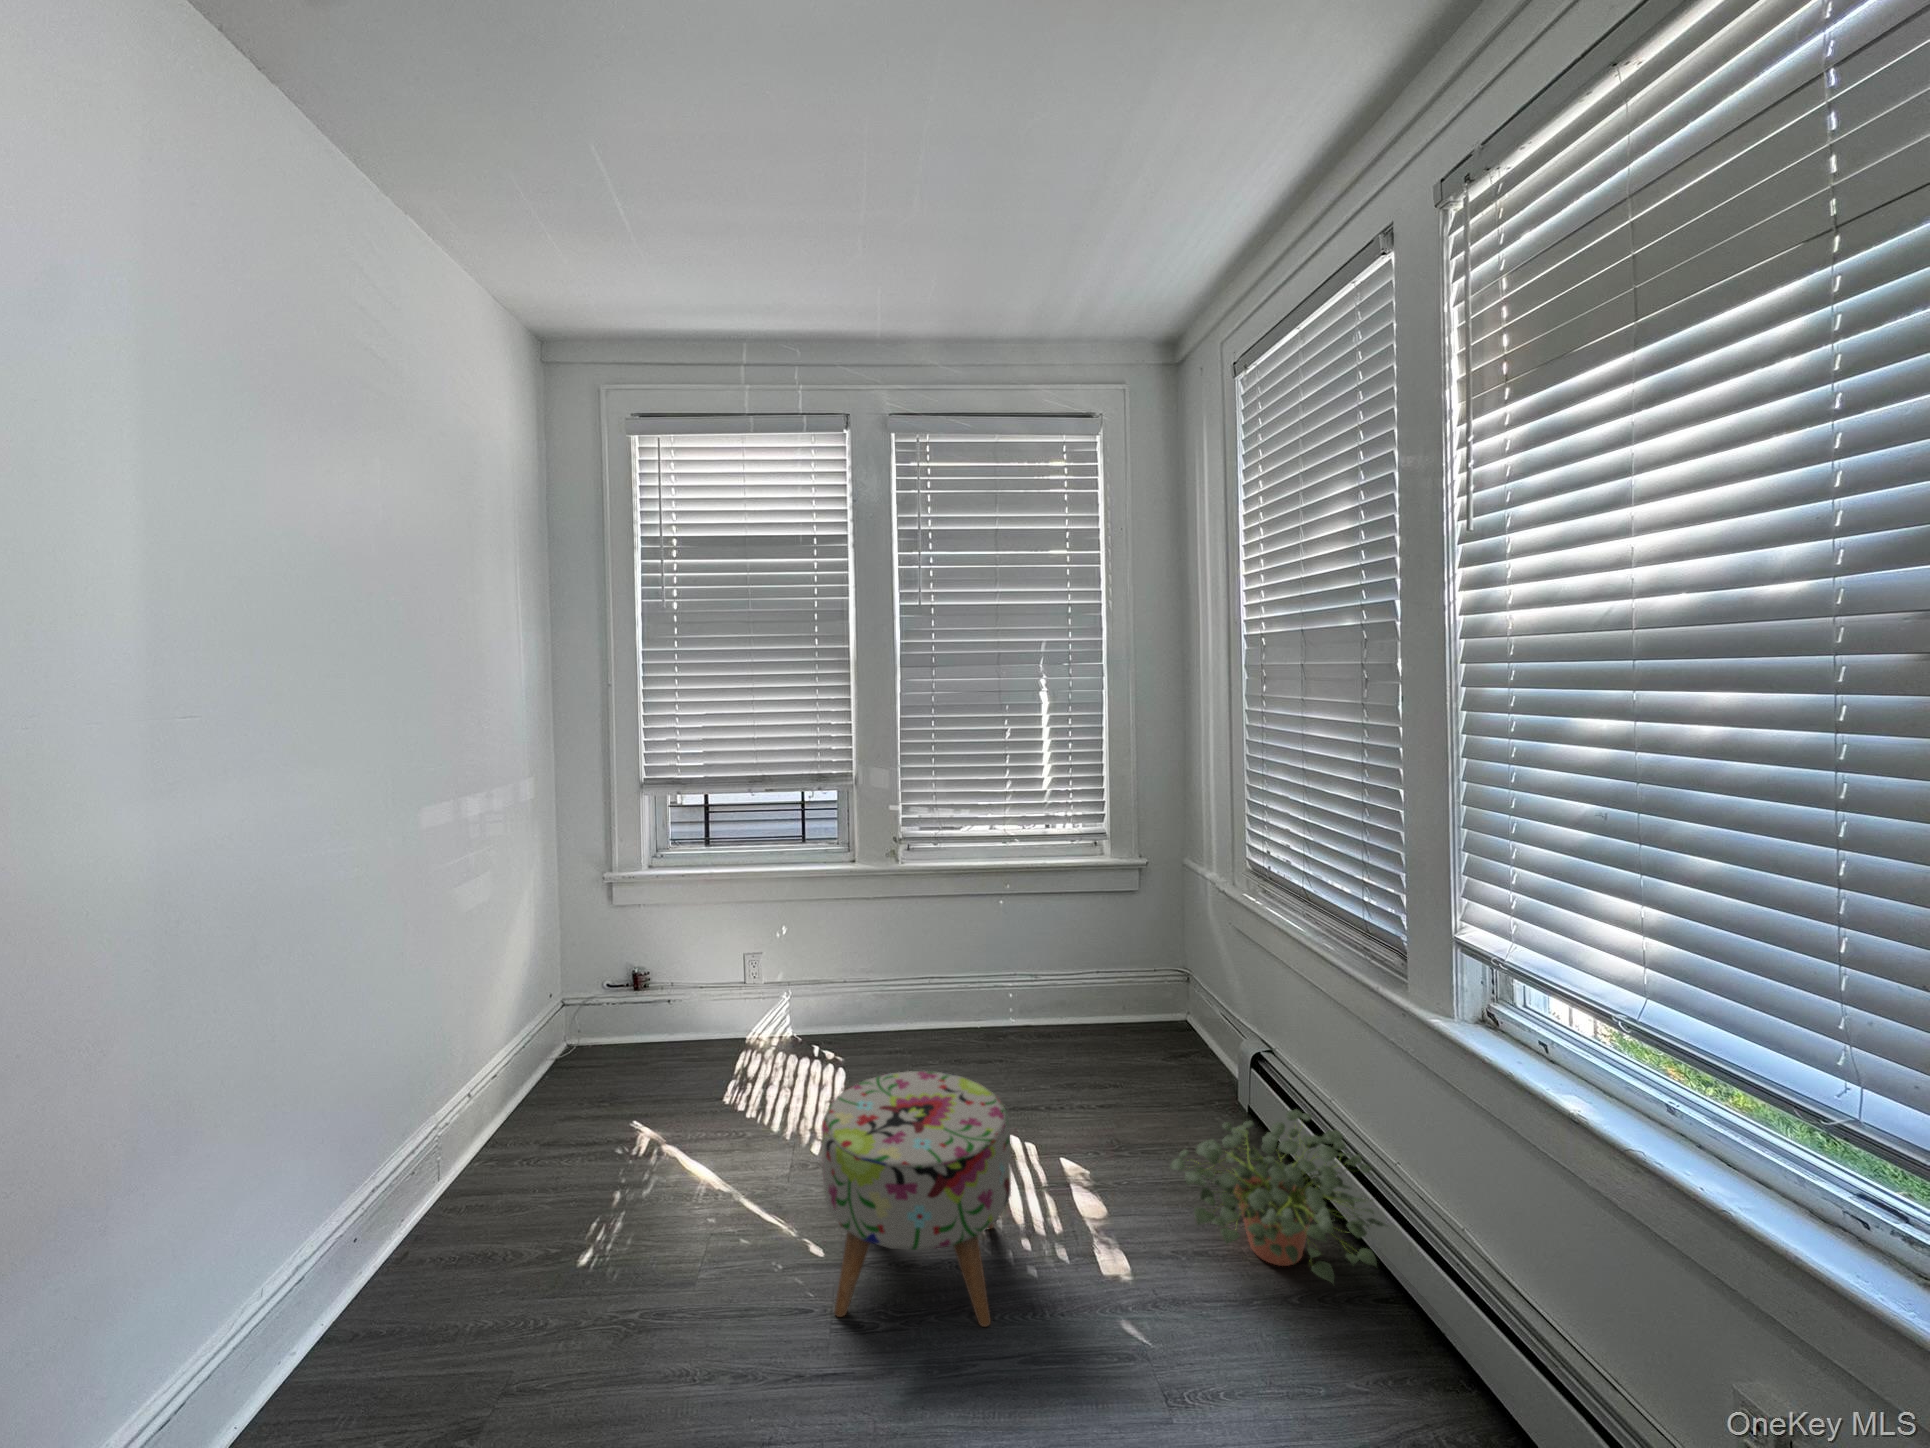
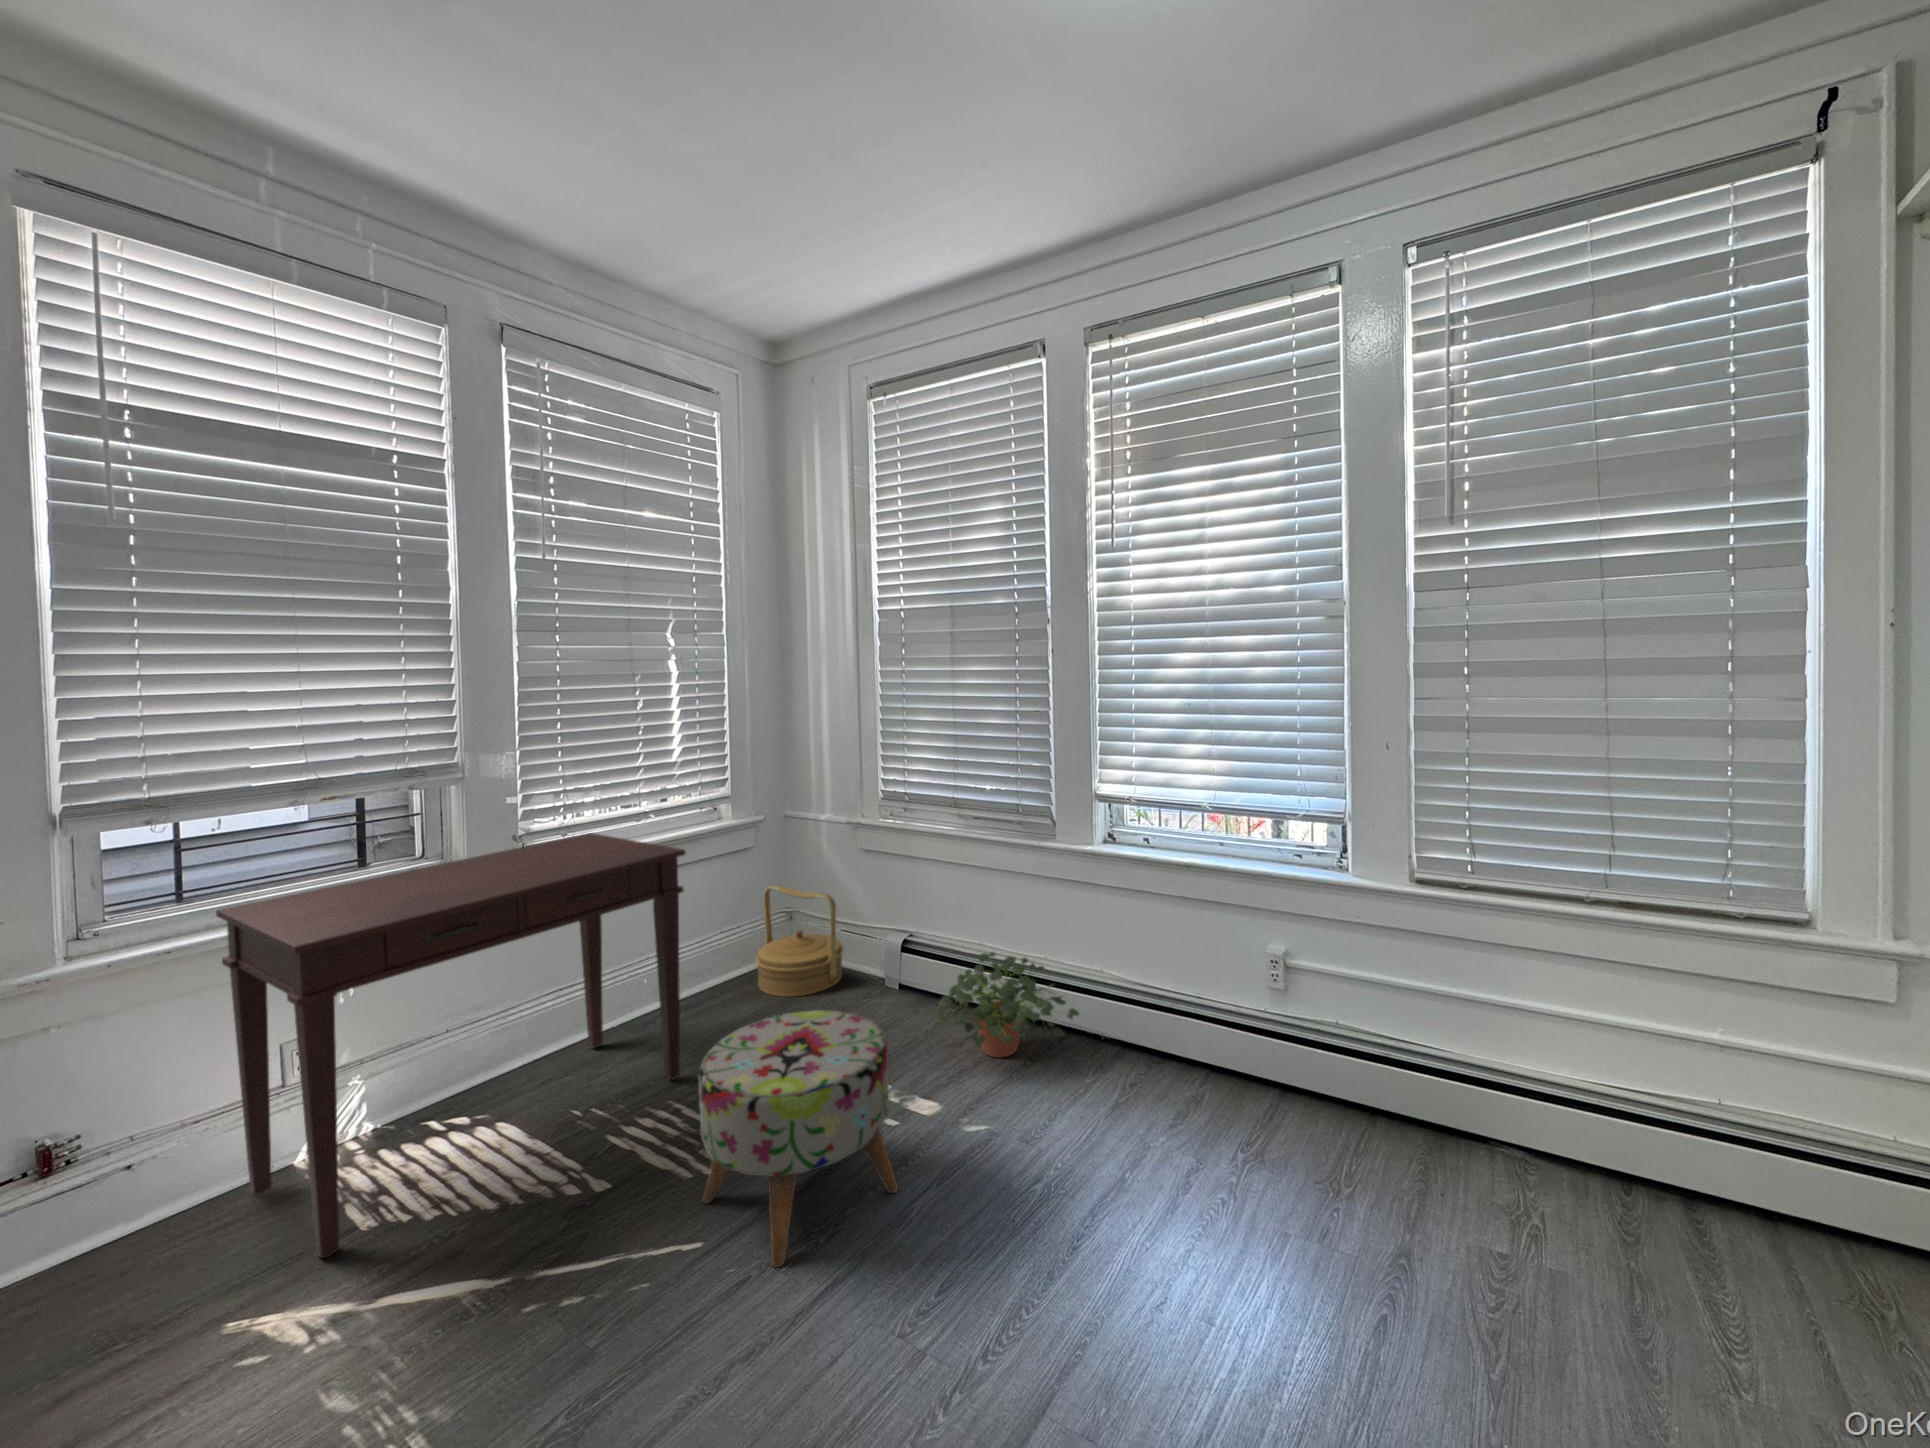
desk: none [669,848,968,1114] -> present [216,833,685,1258]
woven basket: none [1110,939,1209,1075] -> present [755,885,843,997]

